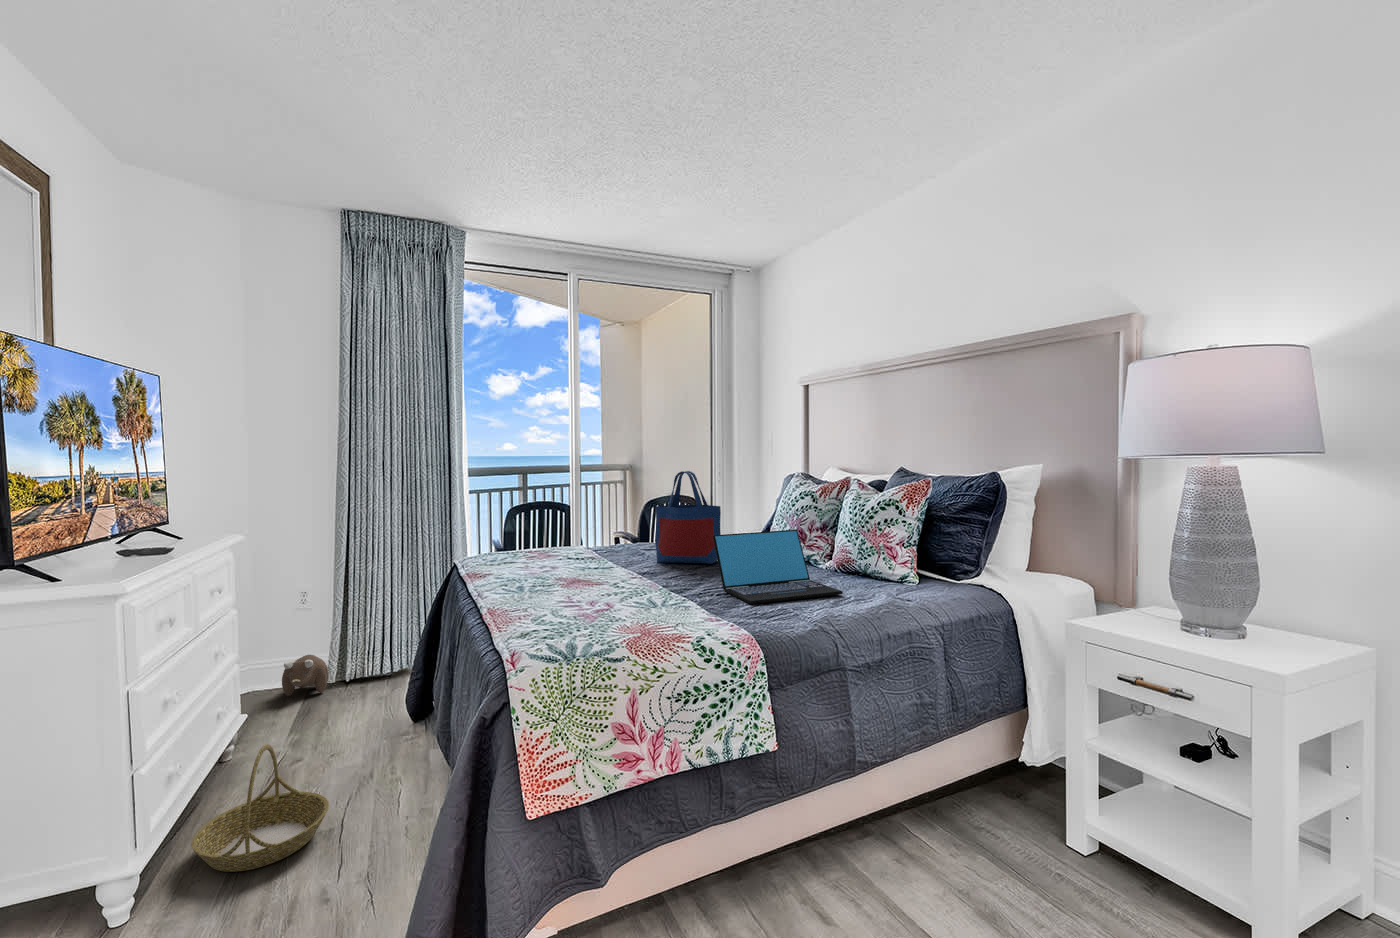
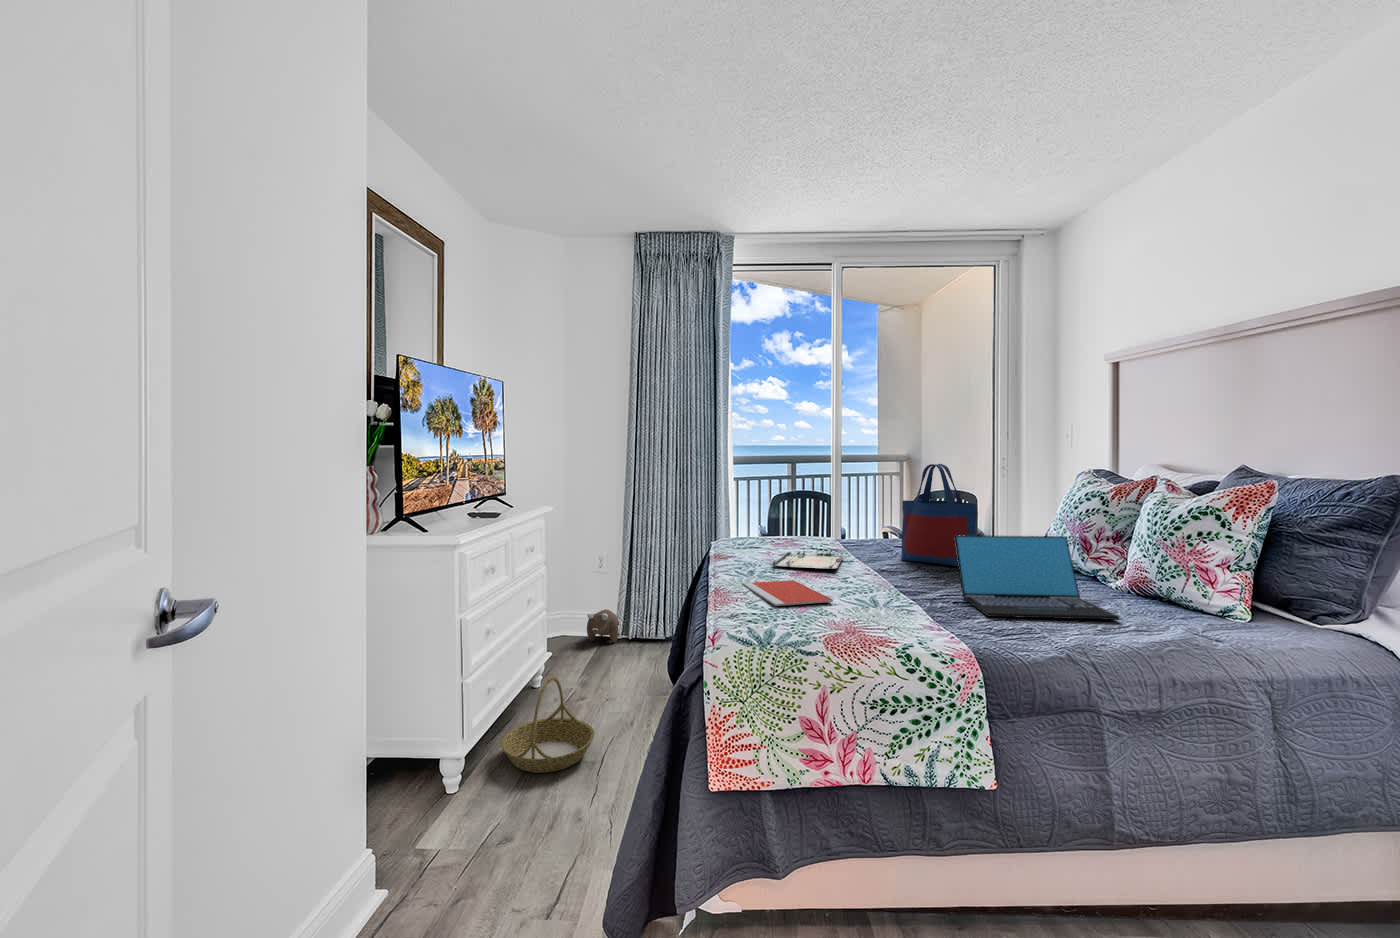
tray: none [538,557,605,581] -> present [773,550,843,569]
notebook: none [517,592,617,619] -> present [743,580,833,606]

